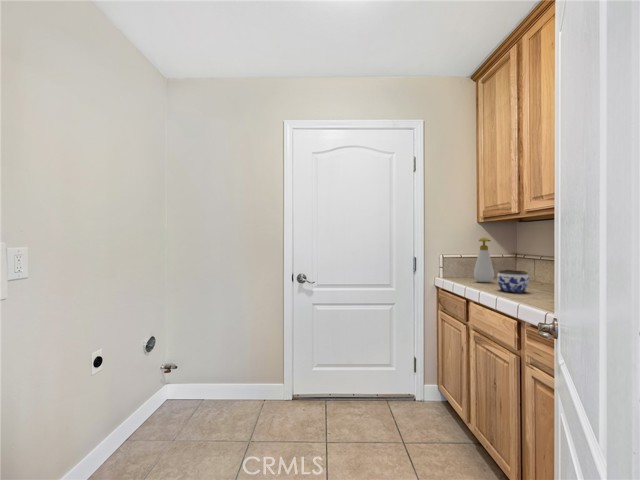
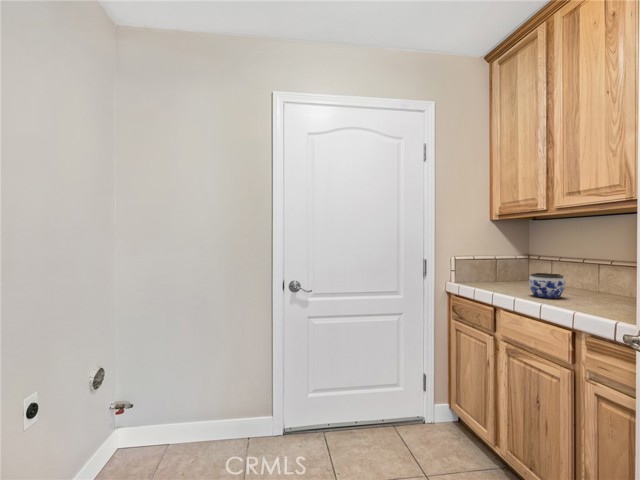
soap bottle: present [474,238,494,282] -> none [492,237,514,287]

